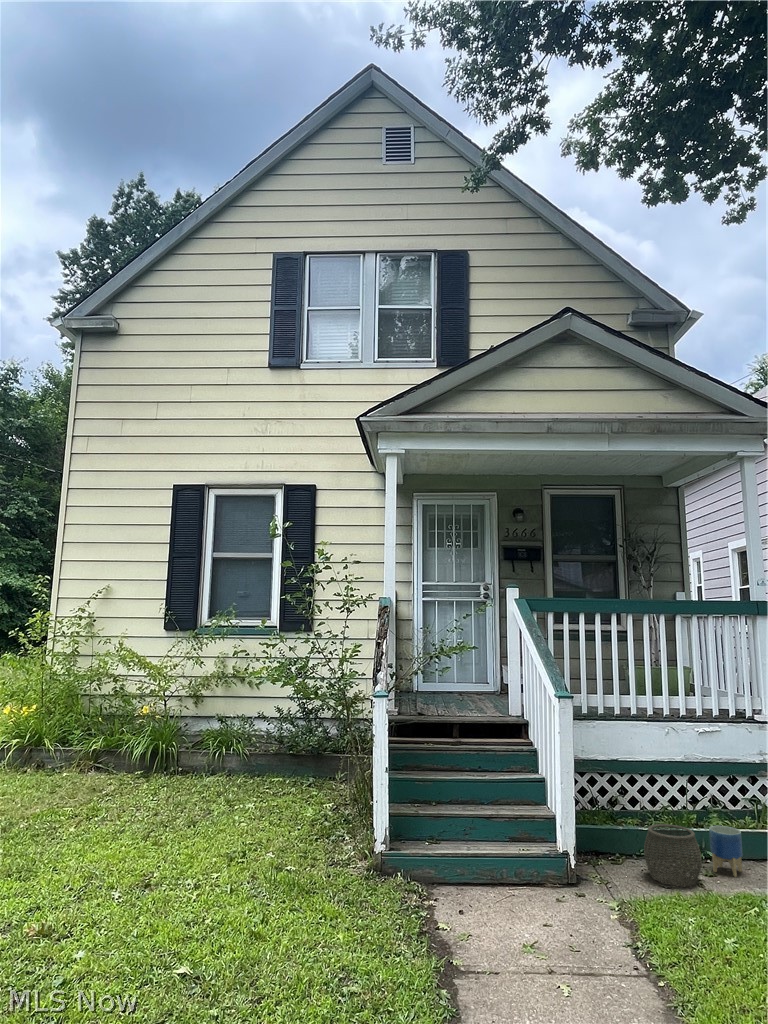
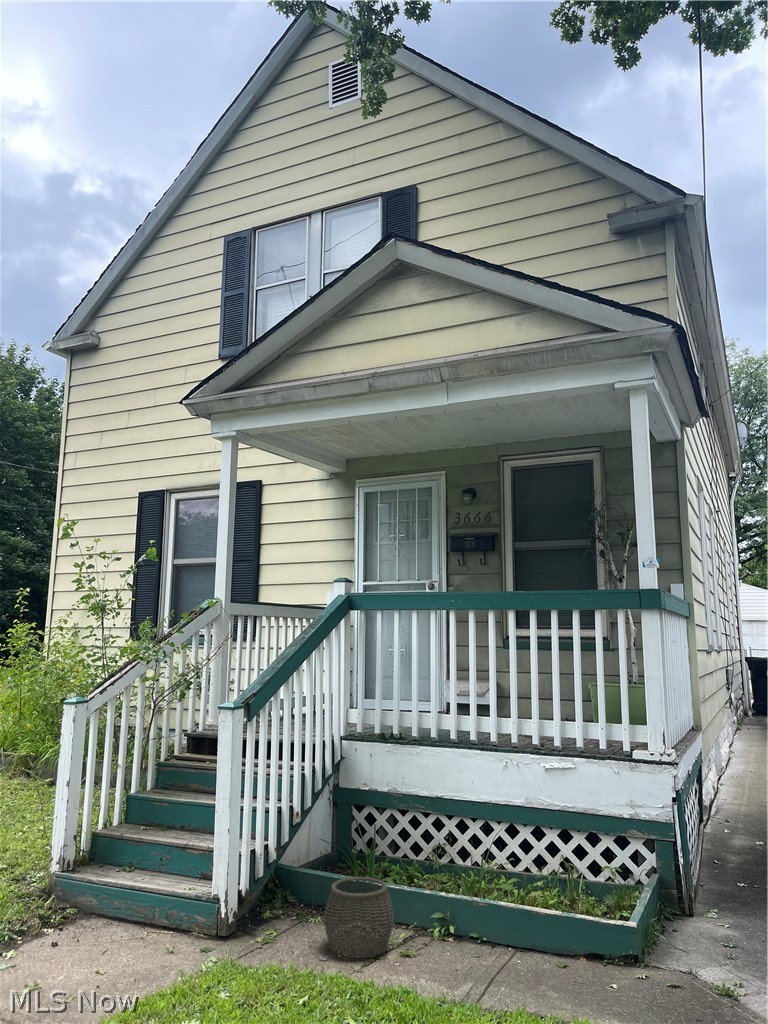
planter: present [709,826,743,877] -> none [427,890,466,960]

